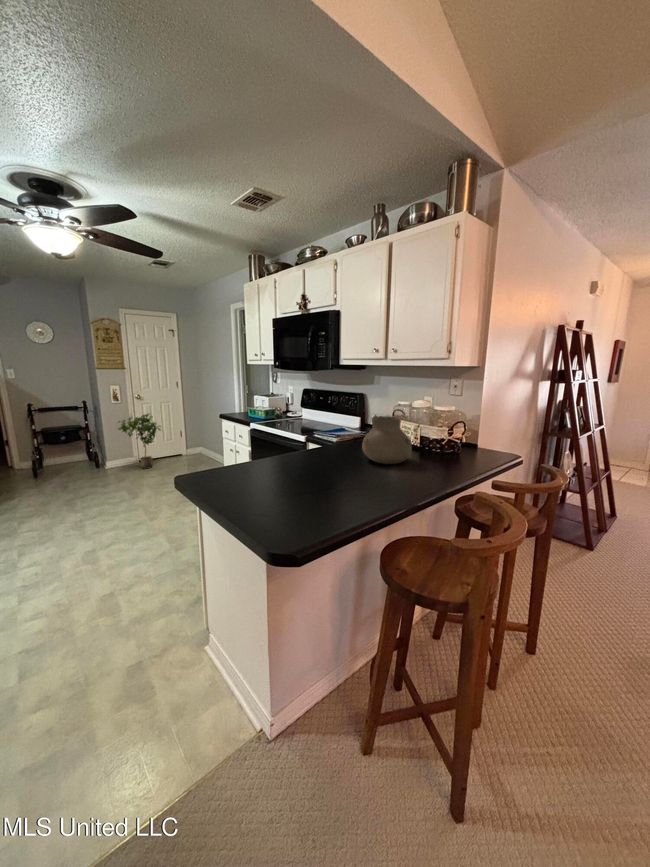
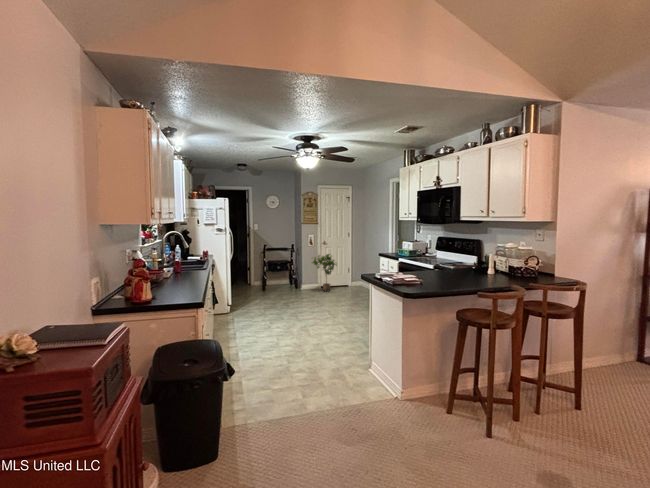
vase: present [362,417,412,464] -> none [464,251,496,278]

